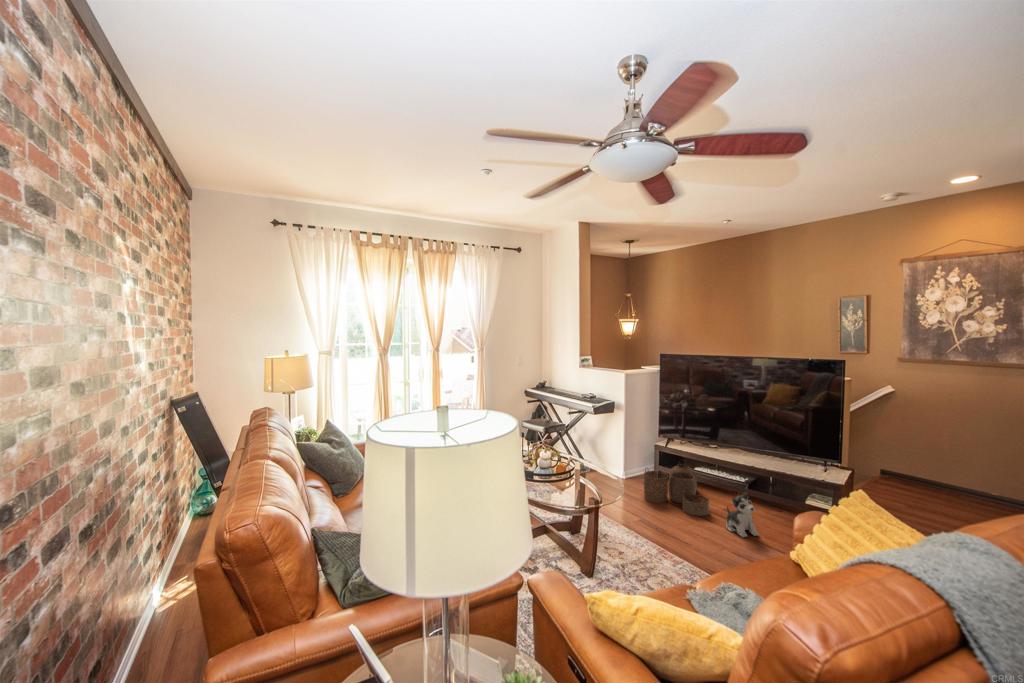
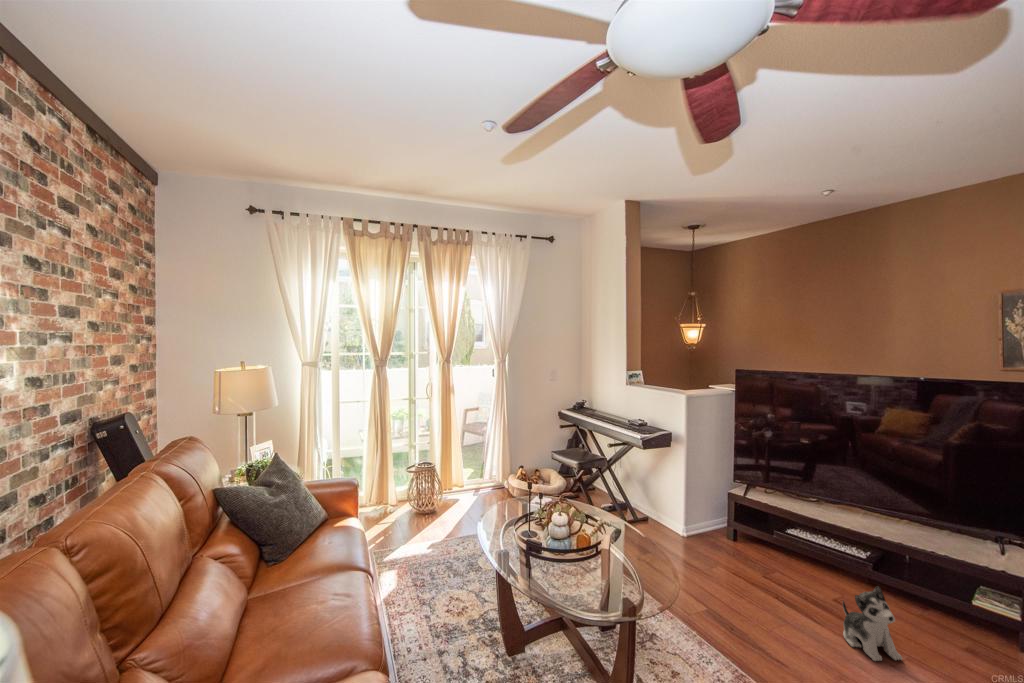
woven basket: present [644,464,709,516] -> none [712,520,813,611]

